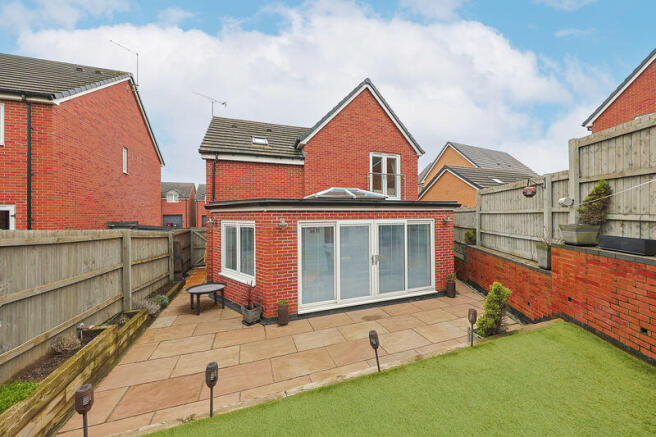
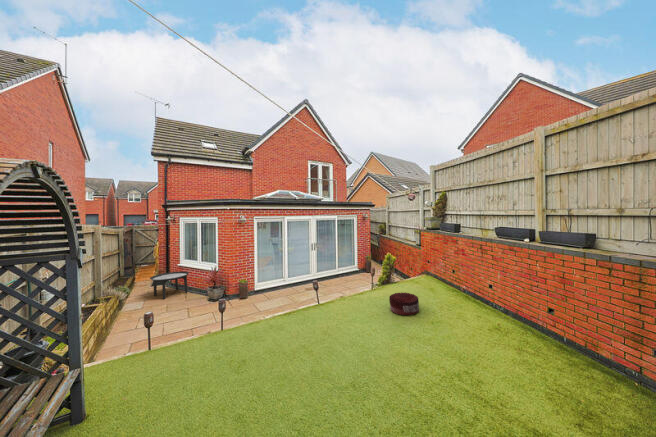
pouf: none [510,359,580,417] -> present [389,292,419,315]

